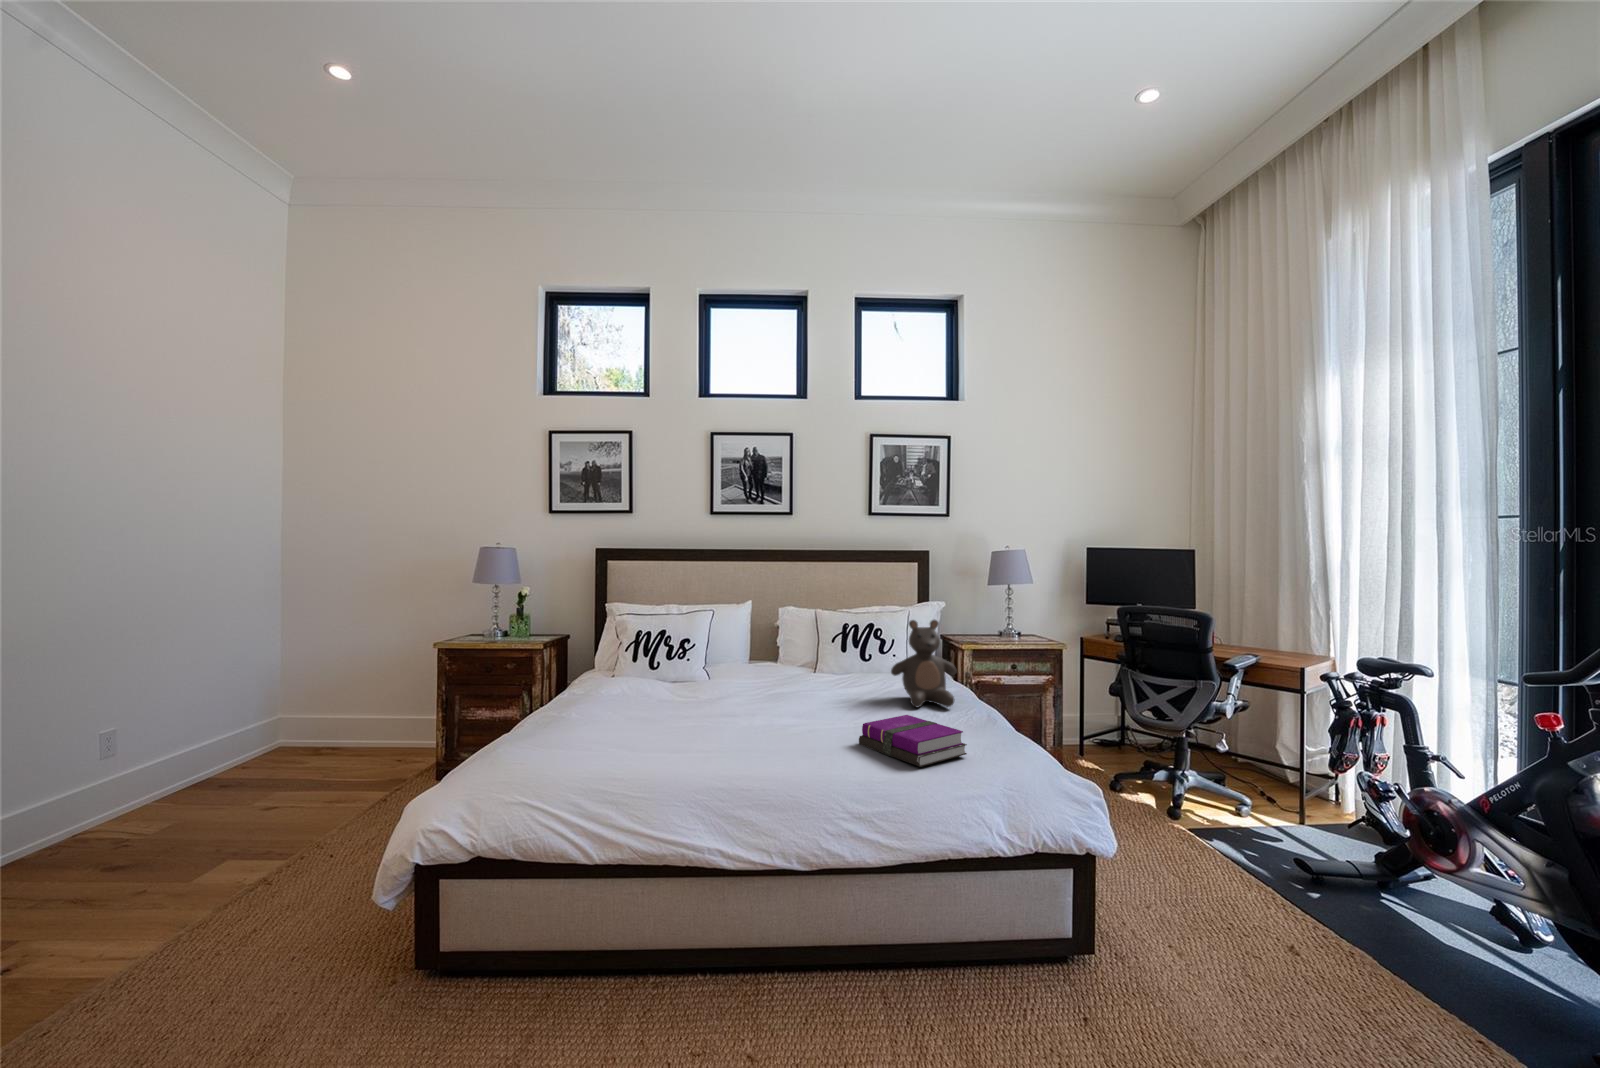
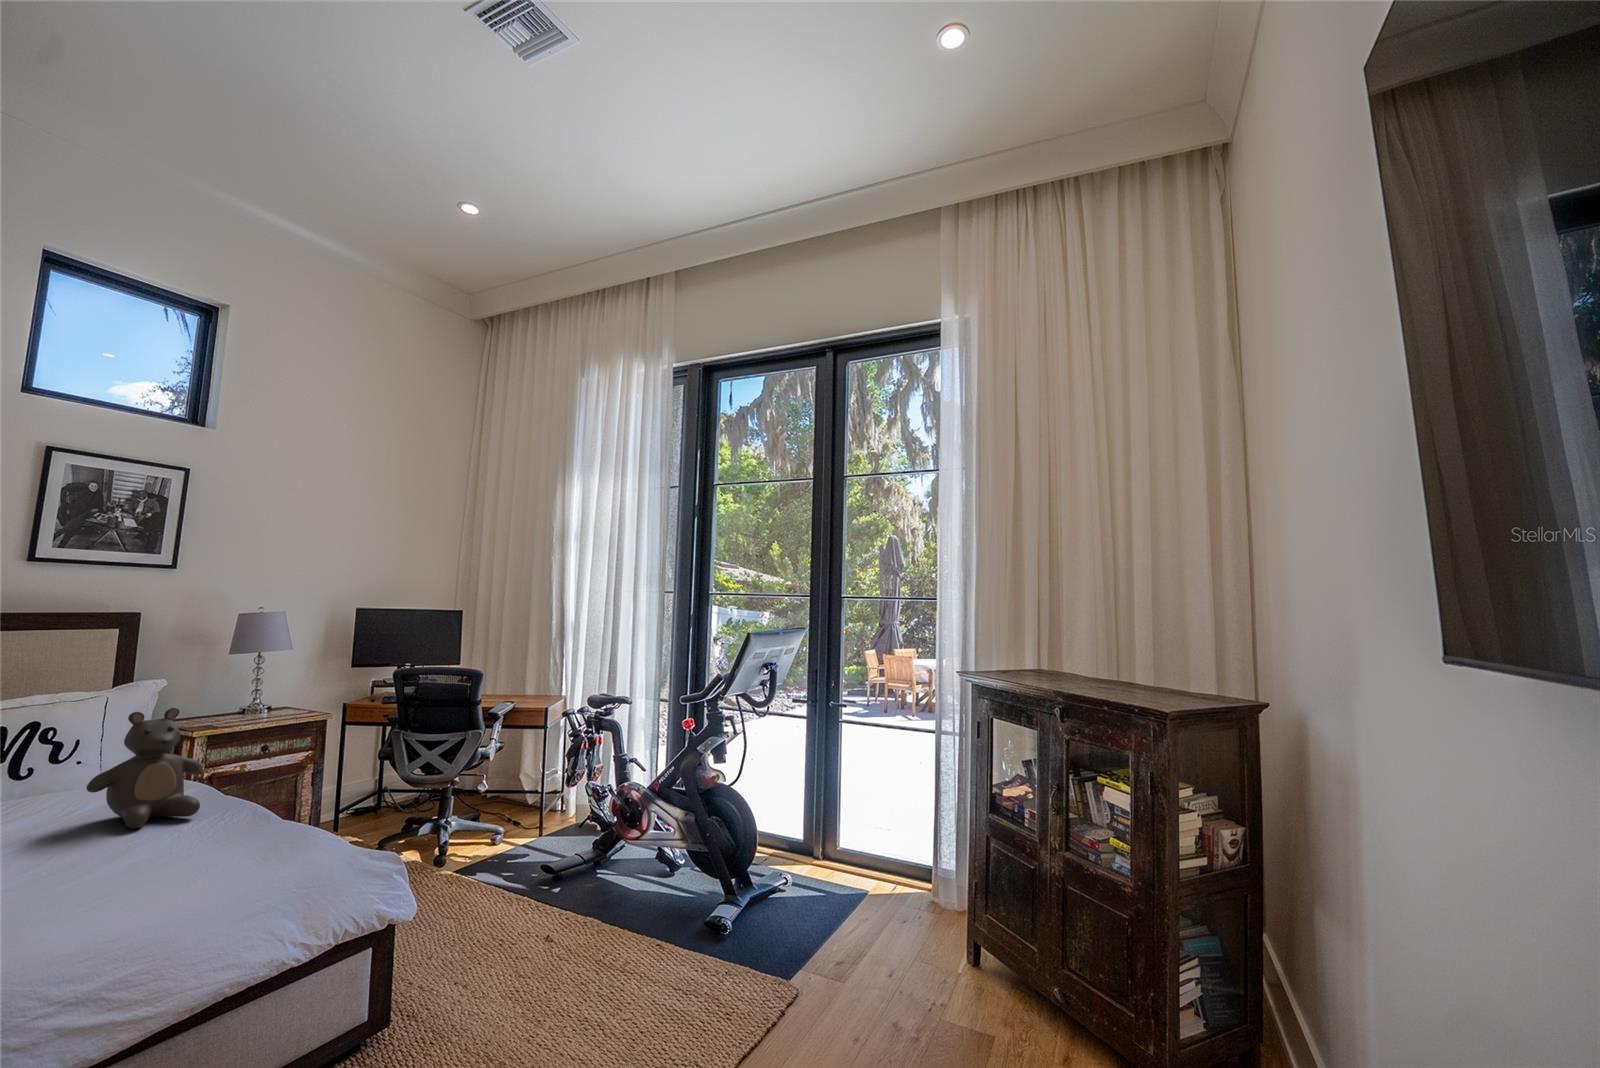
notebook: present [859,715,967,767] -> none [52,840,244,904]

